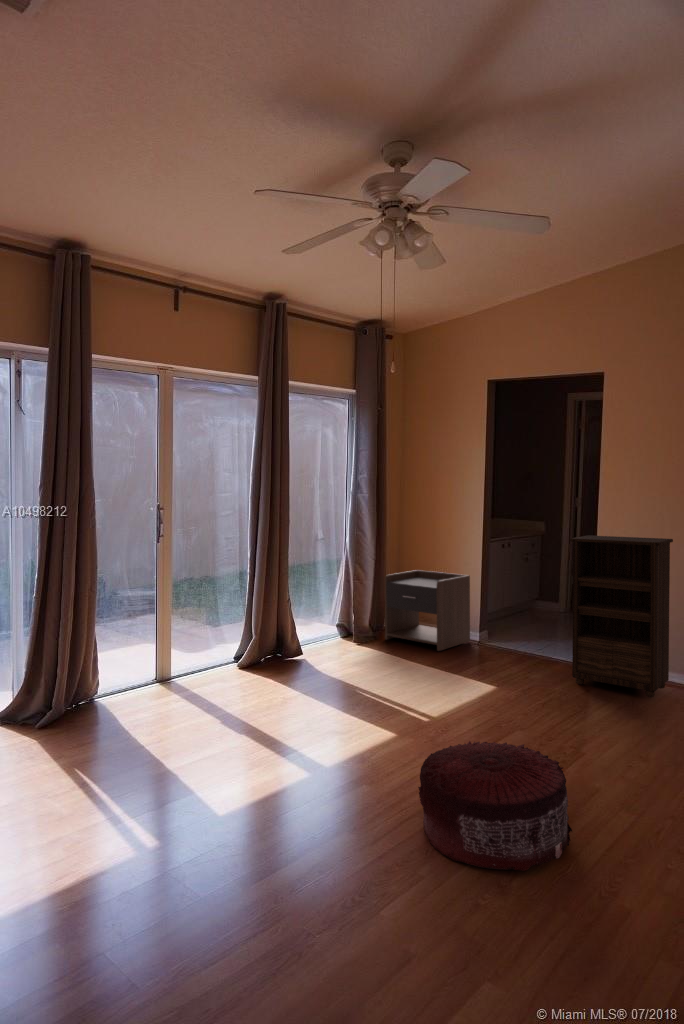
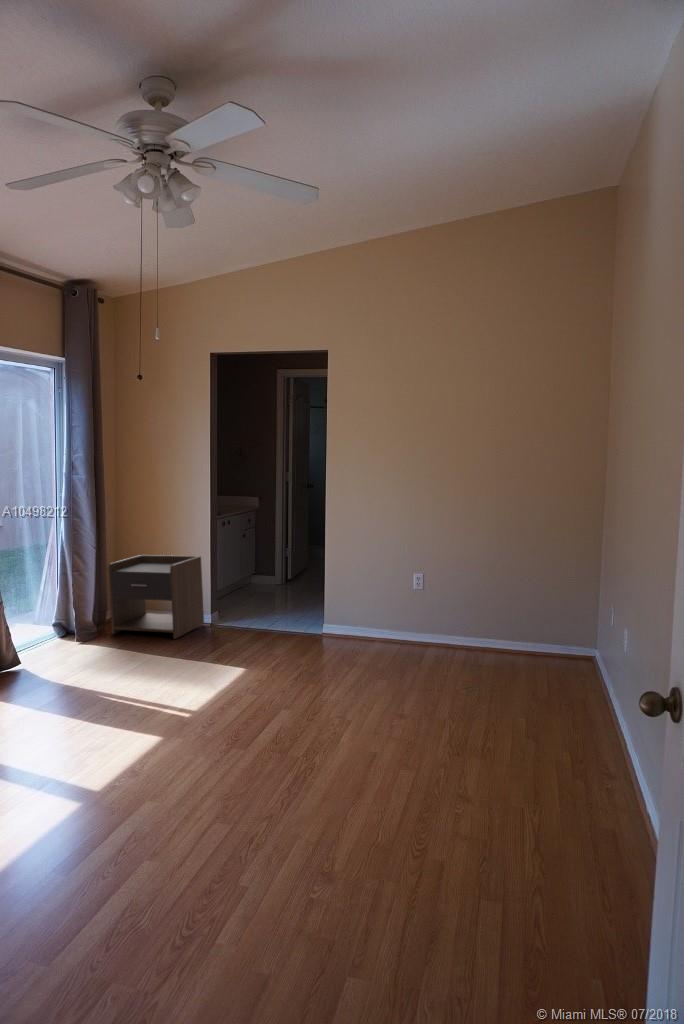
bookshelf: present [570,535,673,698] -> none [308,509,395,655]
pouf: present [418,741,572,871] -> none [219,723,371,859]

